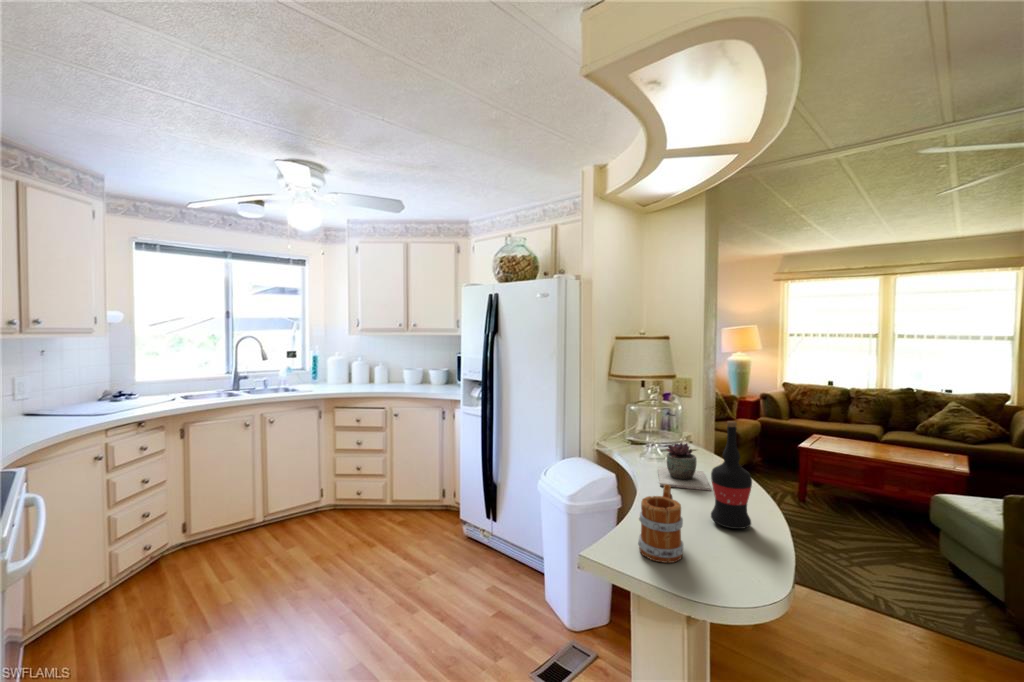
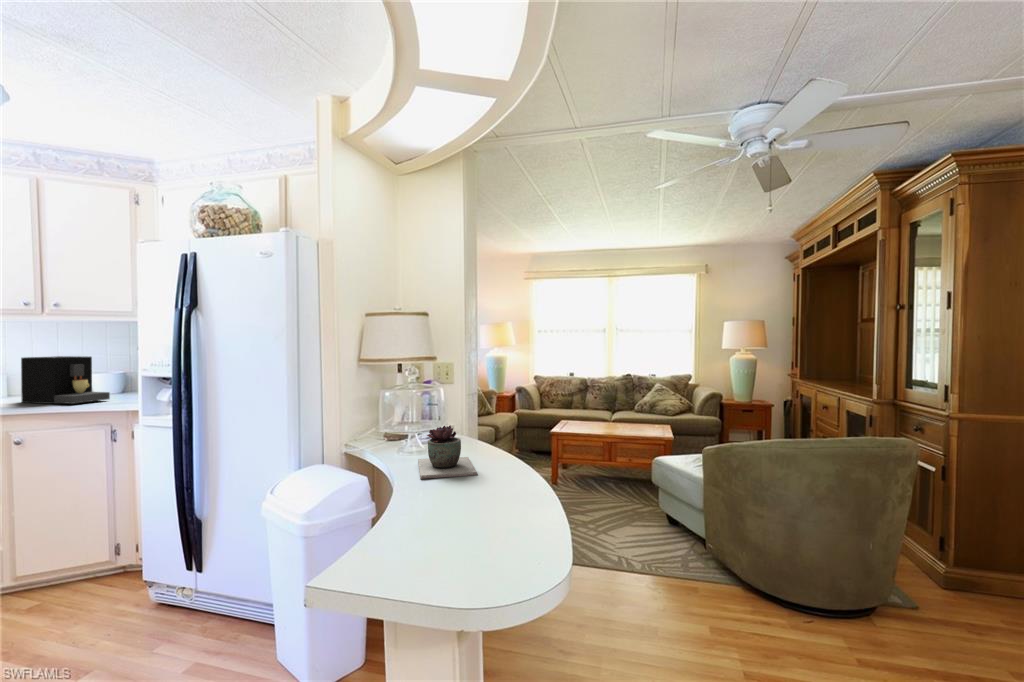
coffee maker: none [402,358,445,391] -> present [21,356,110,404]
wine bottle: present [711,421,752,529] -> none [478,385,520,509]
mug: present [638,484,683,563] -> none [391,465,448,565]

